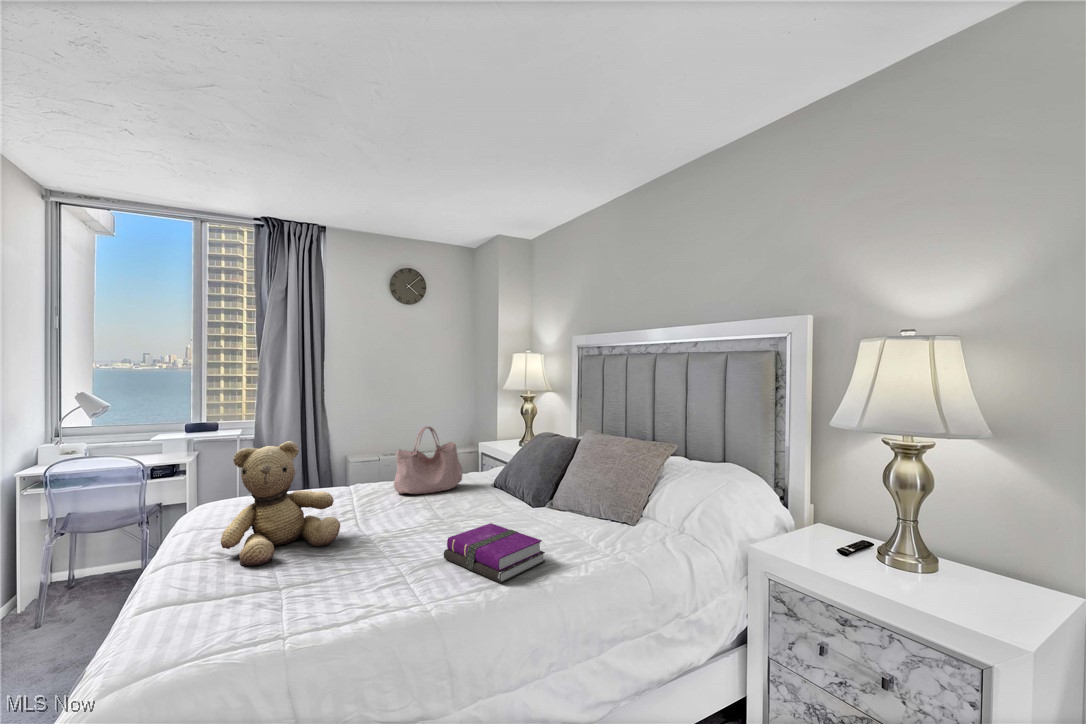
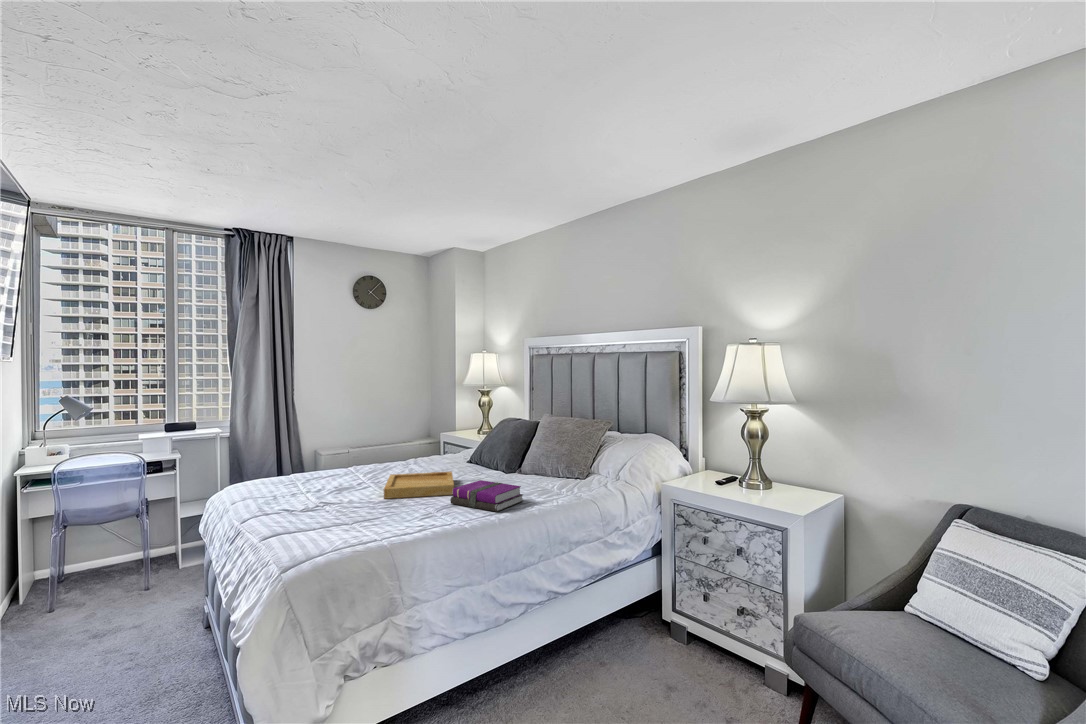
handbag: present [394,426,463,494] -> none [385,416,440,472]
teddy bear: present [221,441,340,566] -> none [279,425,365,515]
tray: none [364,501,466,541] -> present [384,471,454,499]

